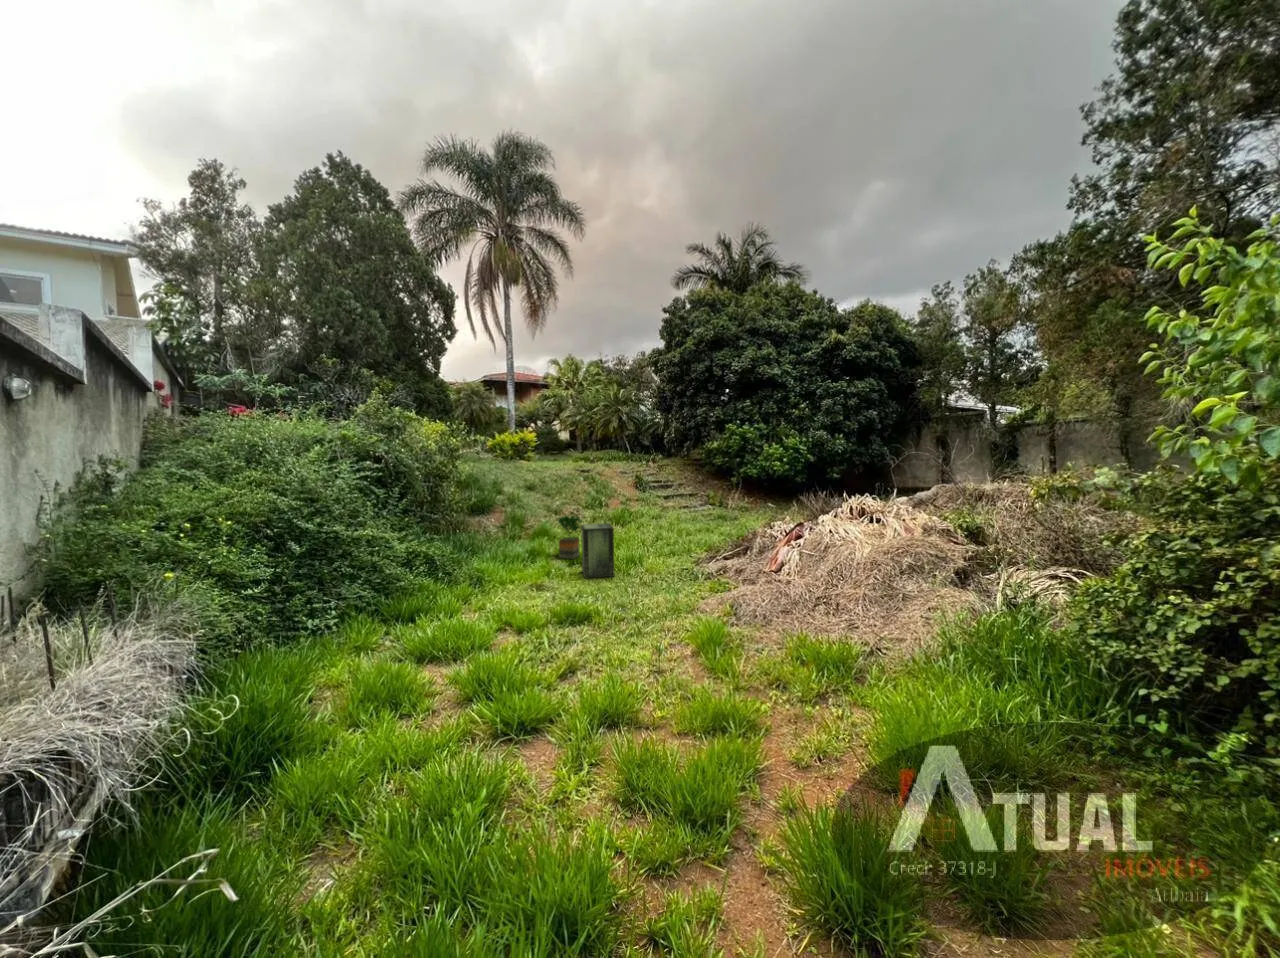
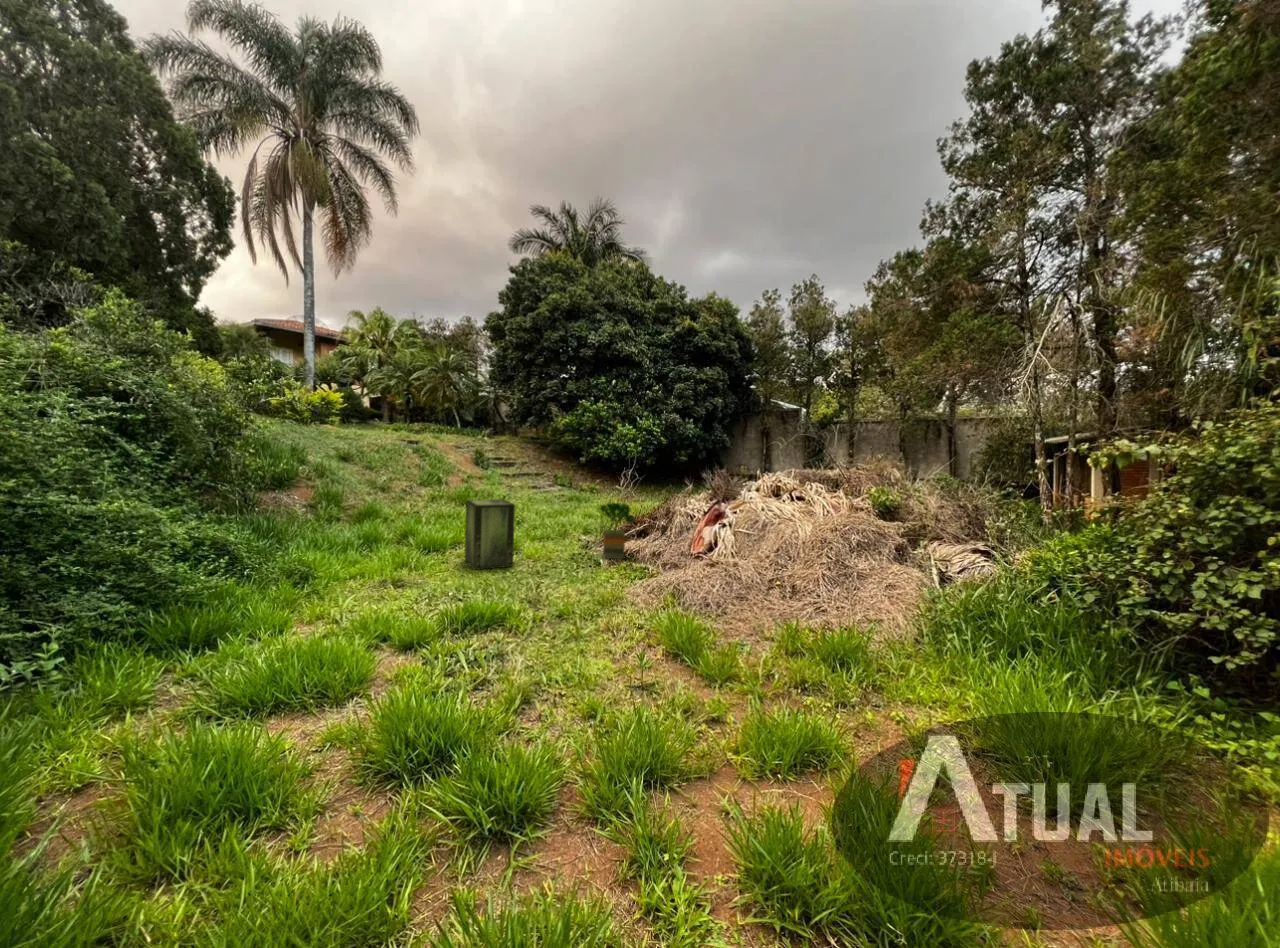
potted tree: present [558,516,583,559] -> present [599,503,634,559]

